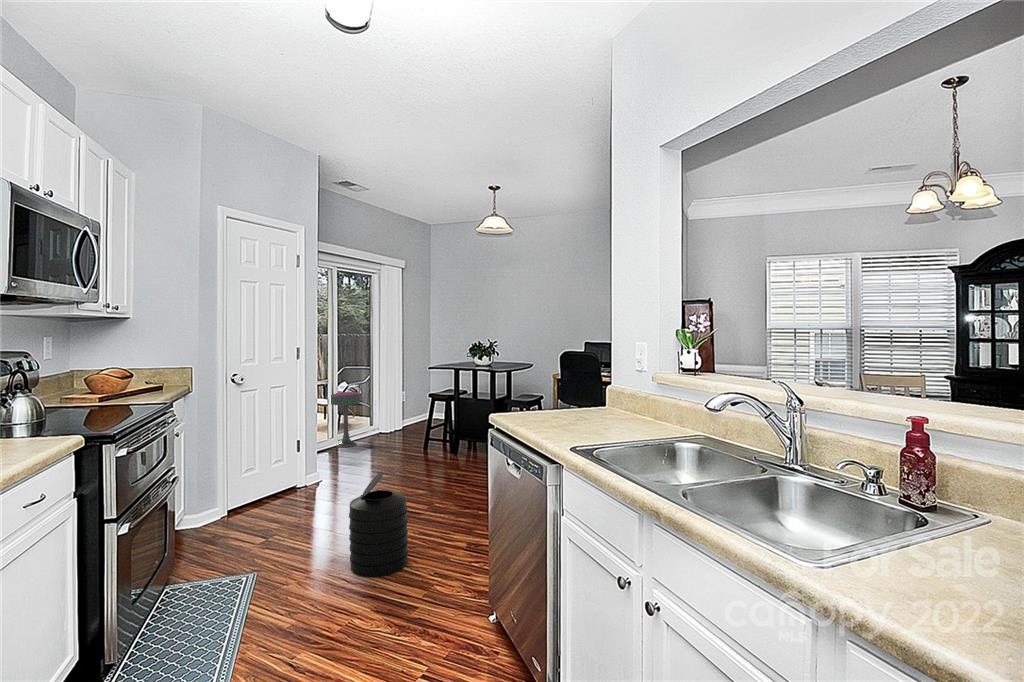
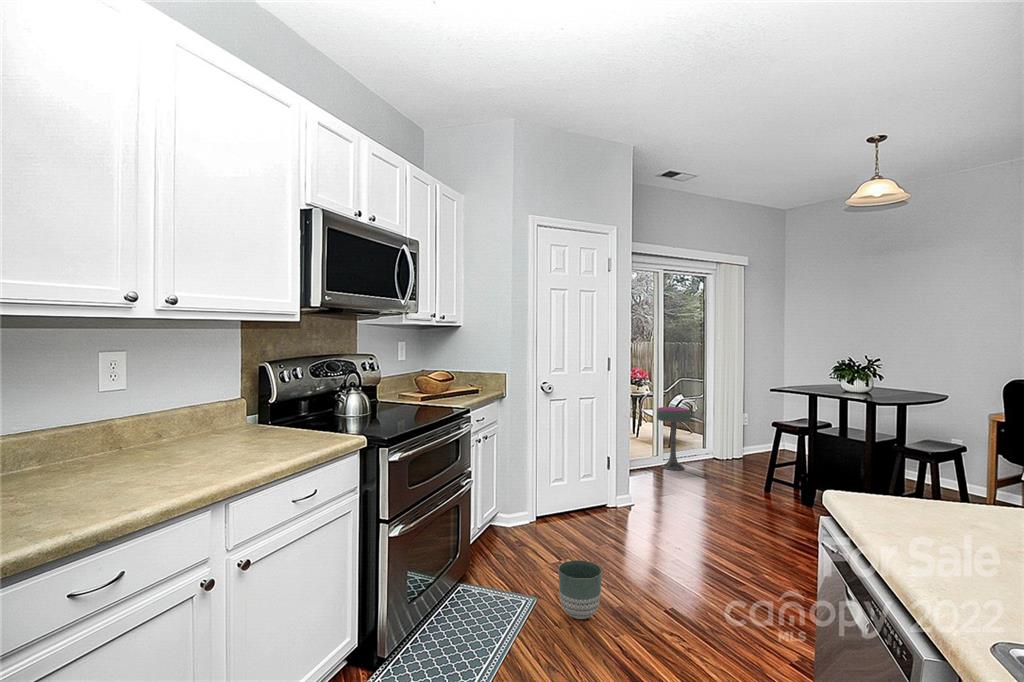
trash can: present [349,471,408,577] -> none [630,521,705,660]
planter: none [282,524,322,574] -> present [558,560,602,619]

